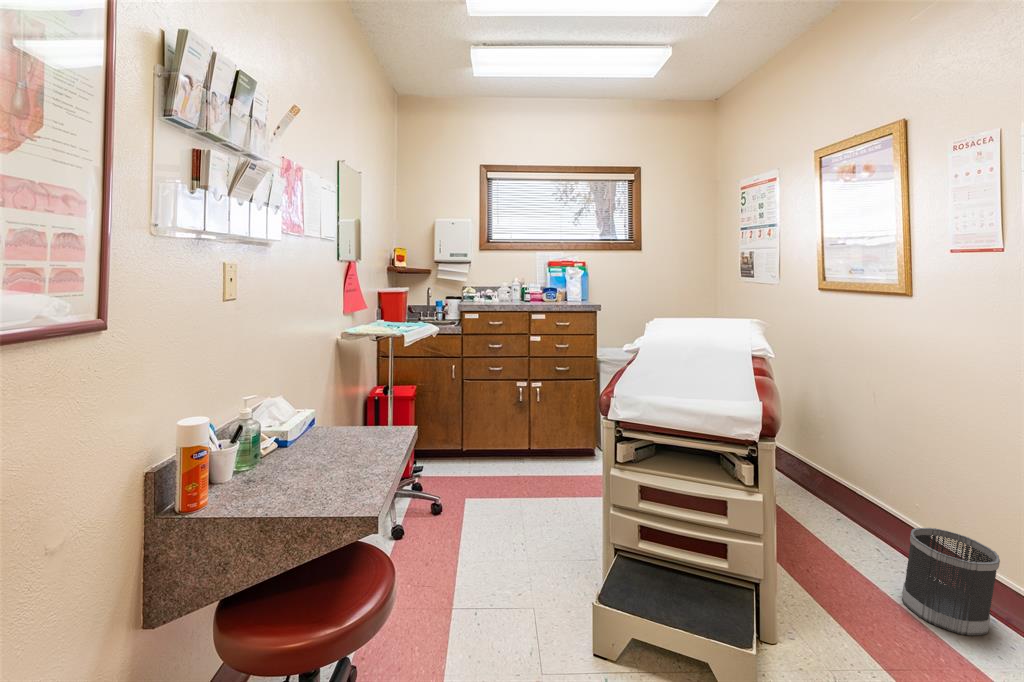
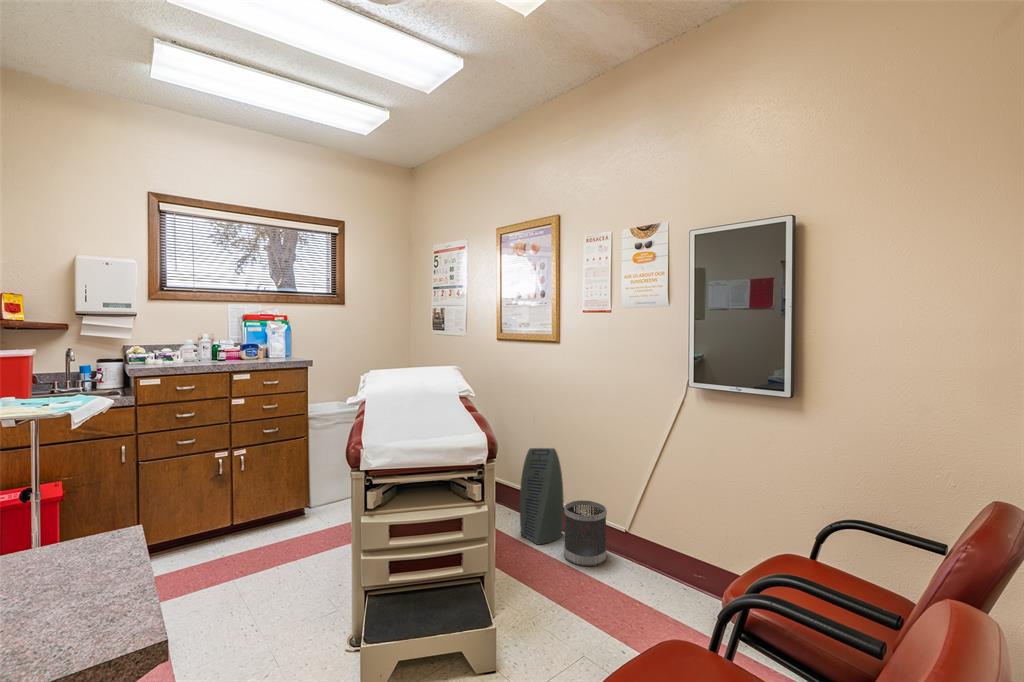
air purifier: none [832,437,915,571] -> present [520,448,564,544]

